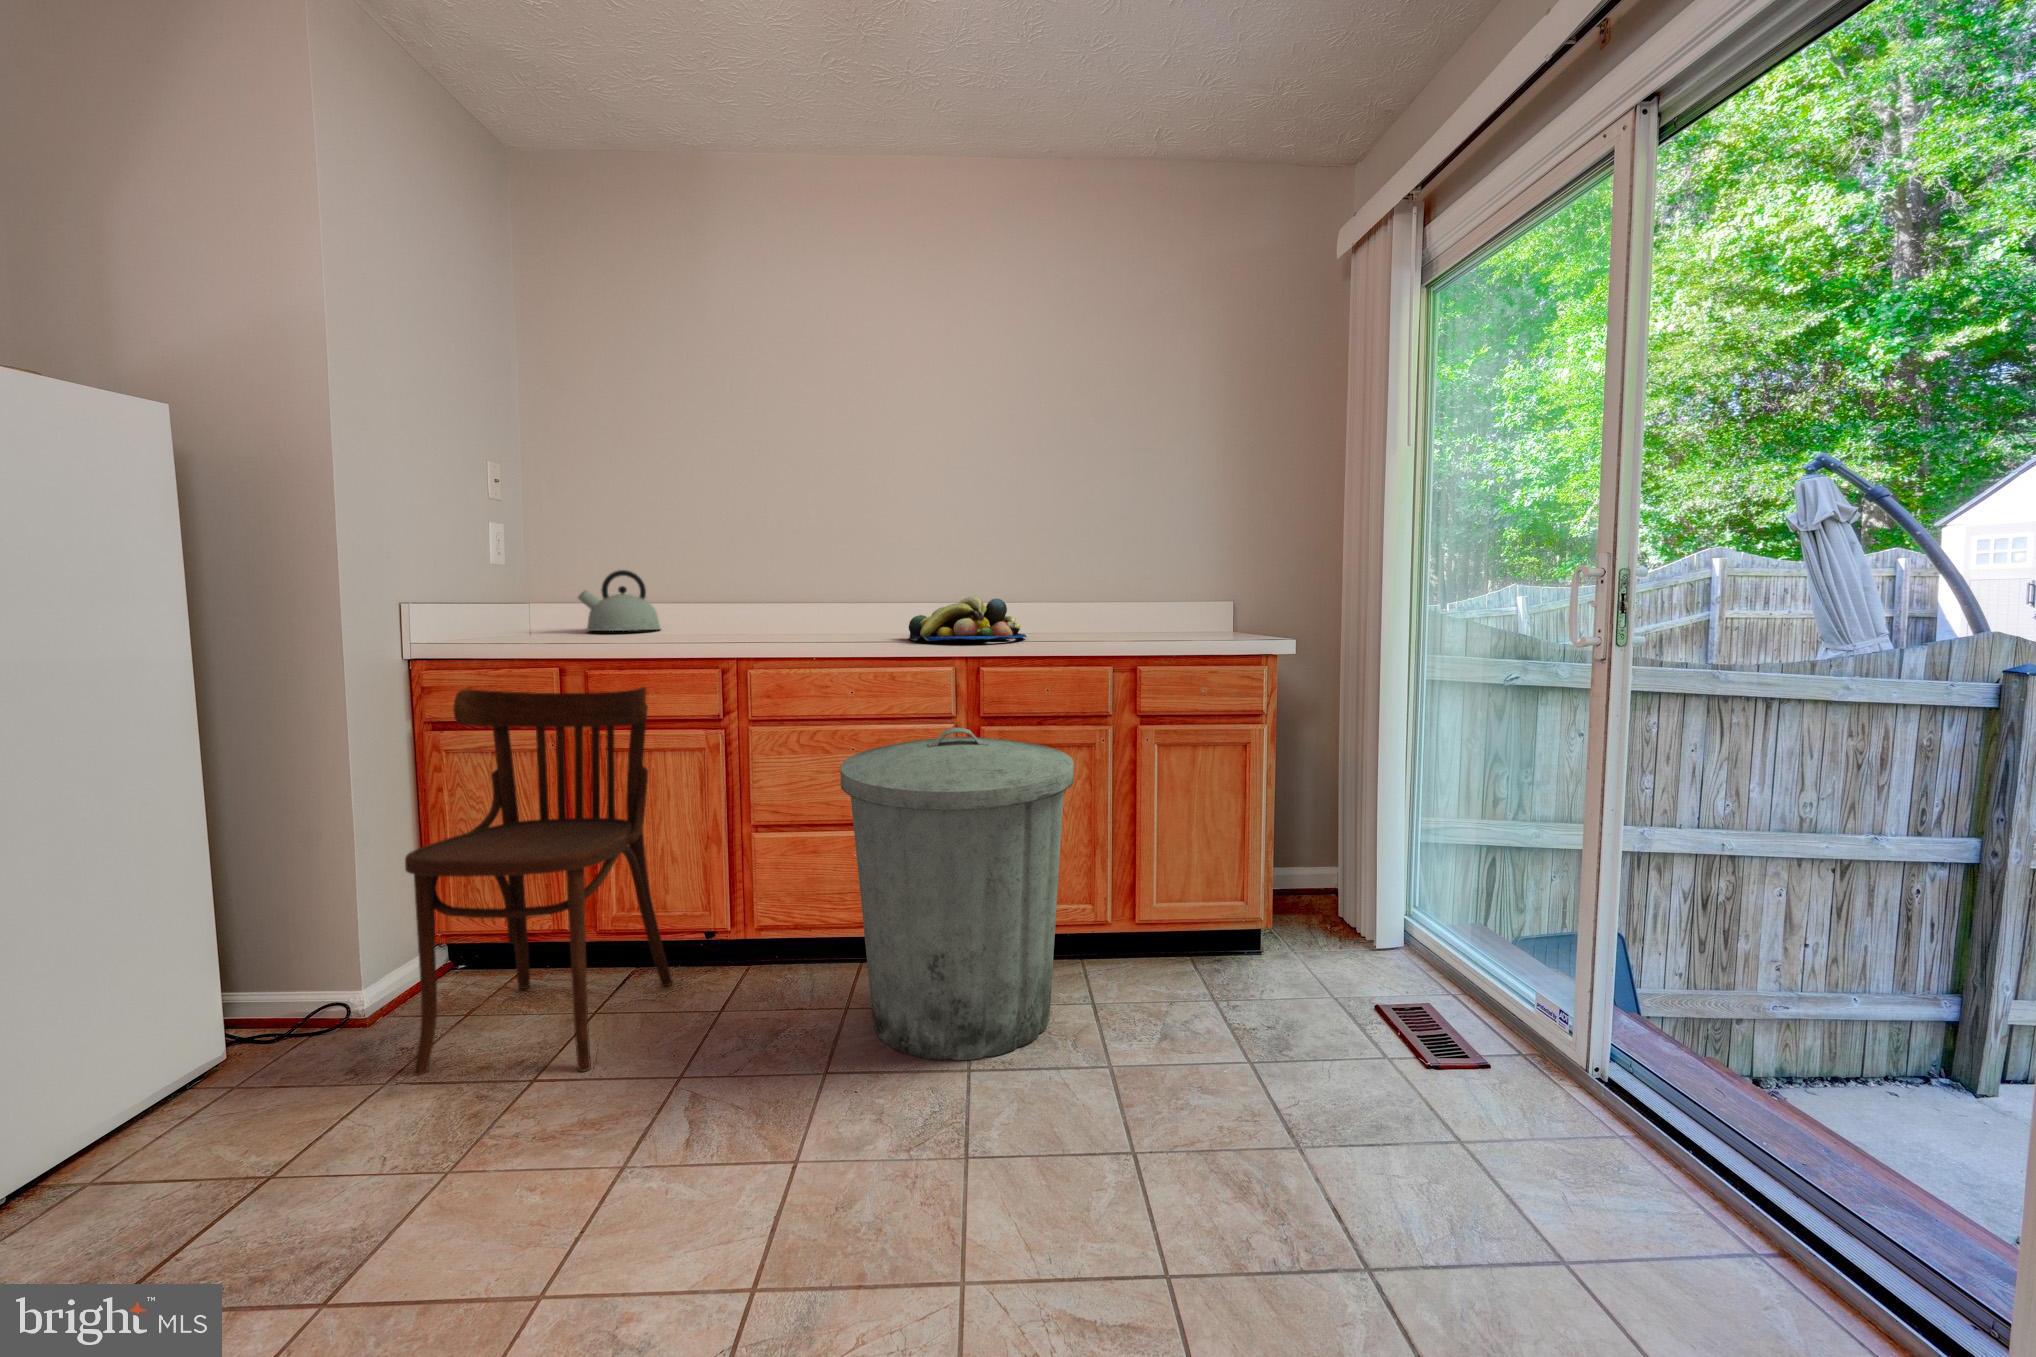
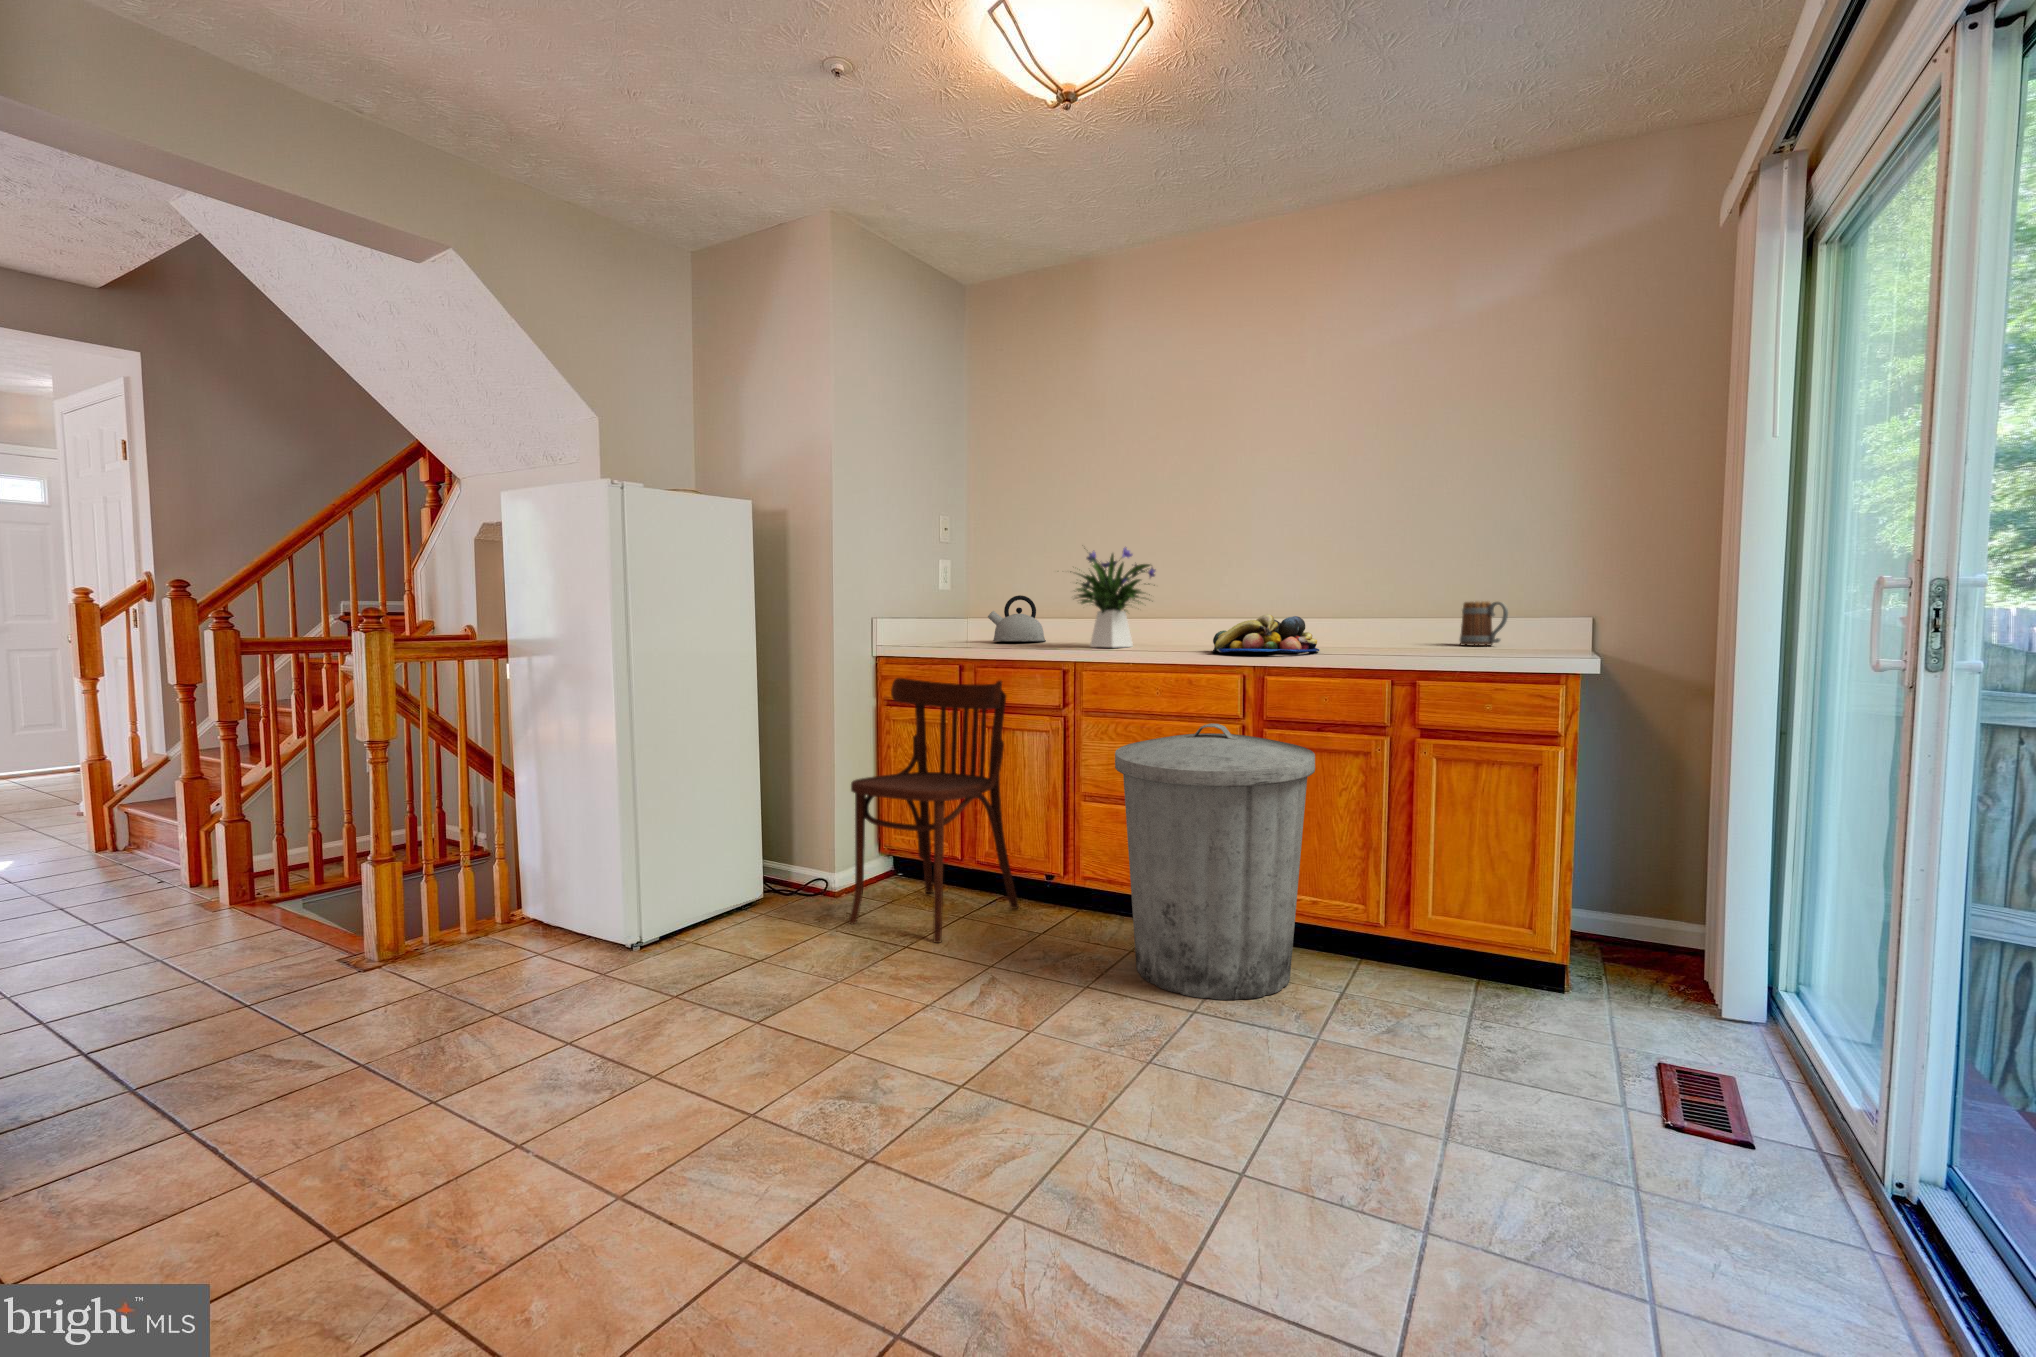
flower arrangement: none [692,506,828,637] -> present [1070,548,1155,647]
mug: none [1131,584,1176,627] -> present [1460,601,1508,646]

